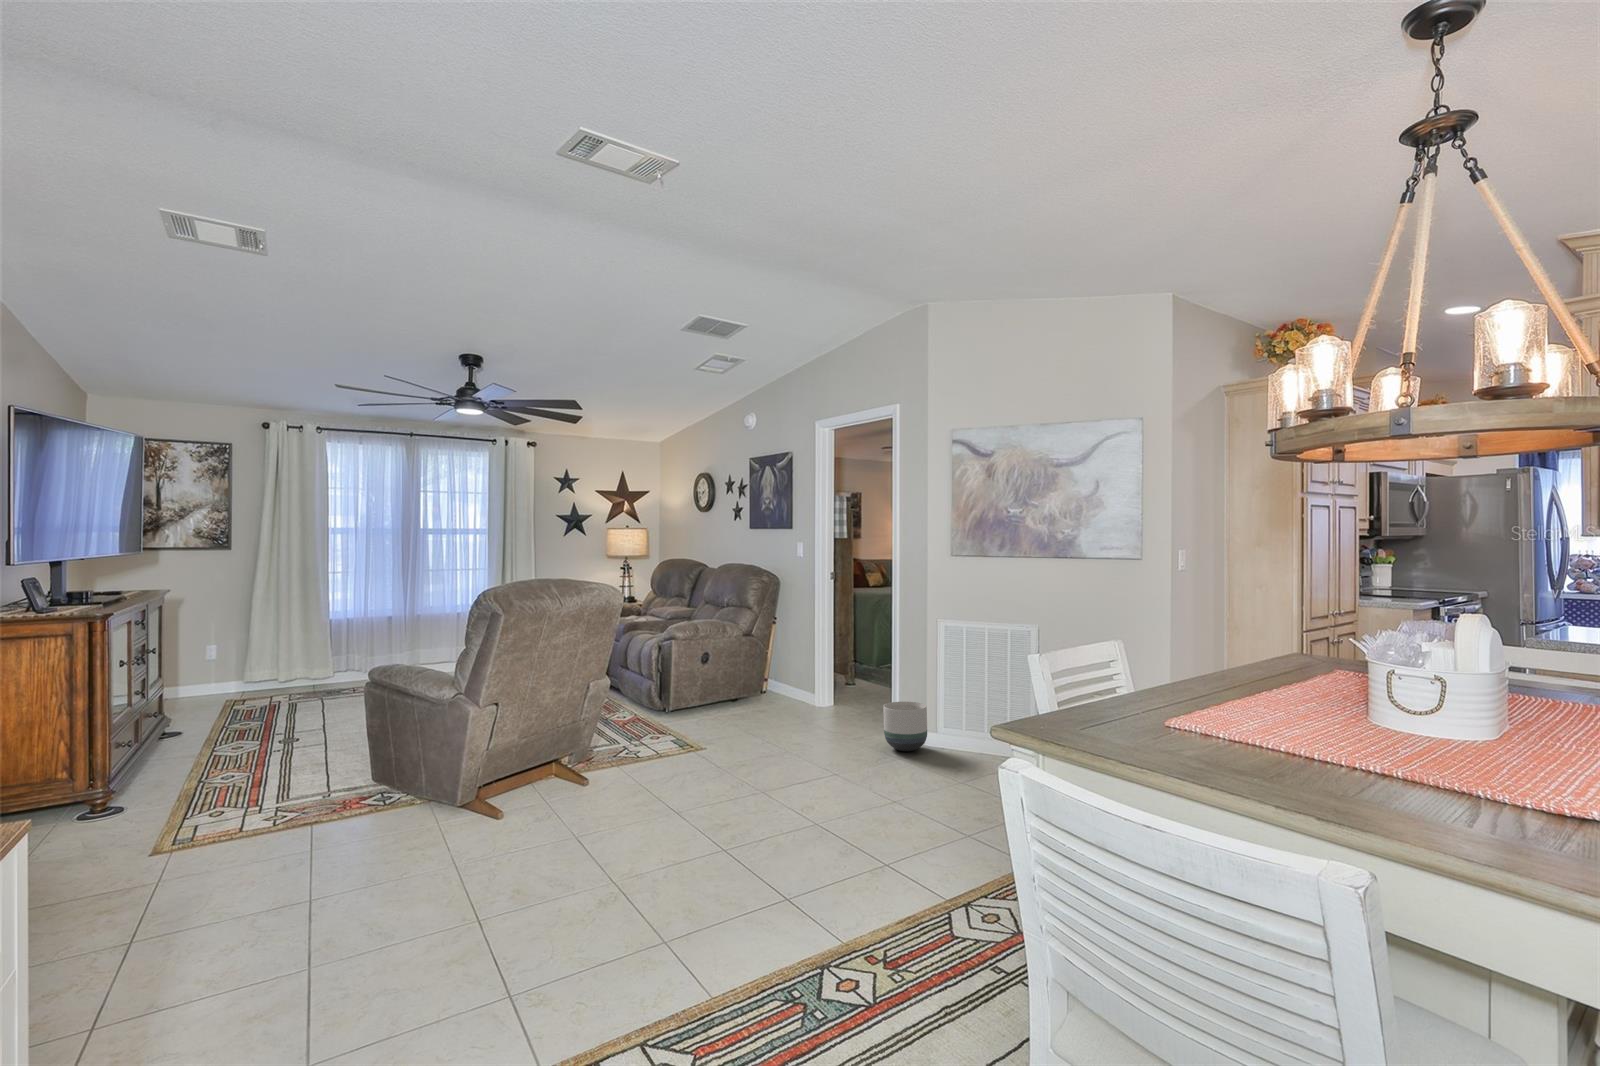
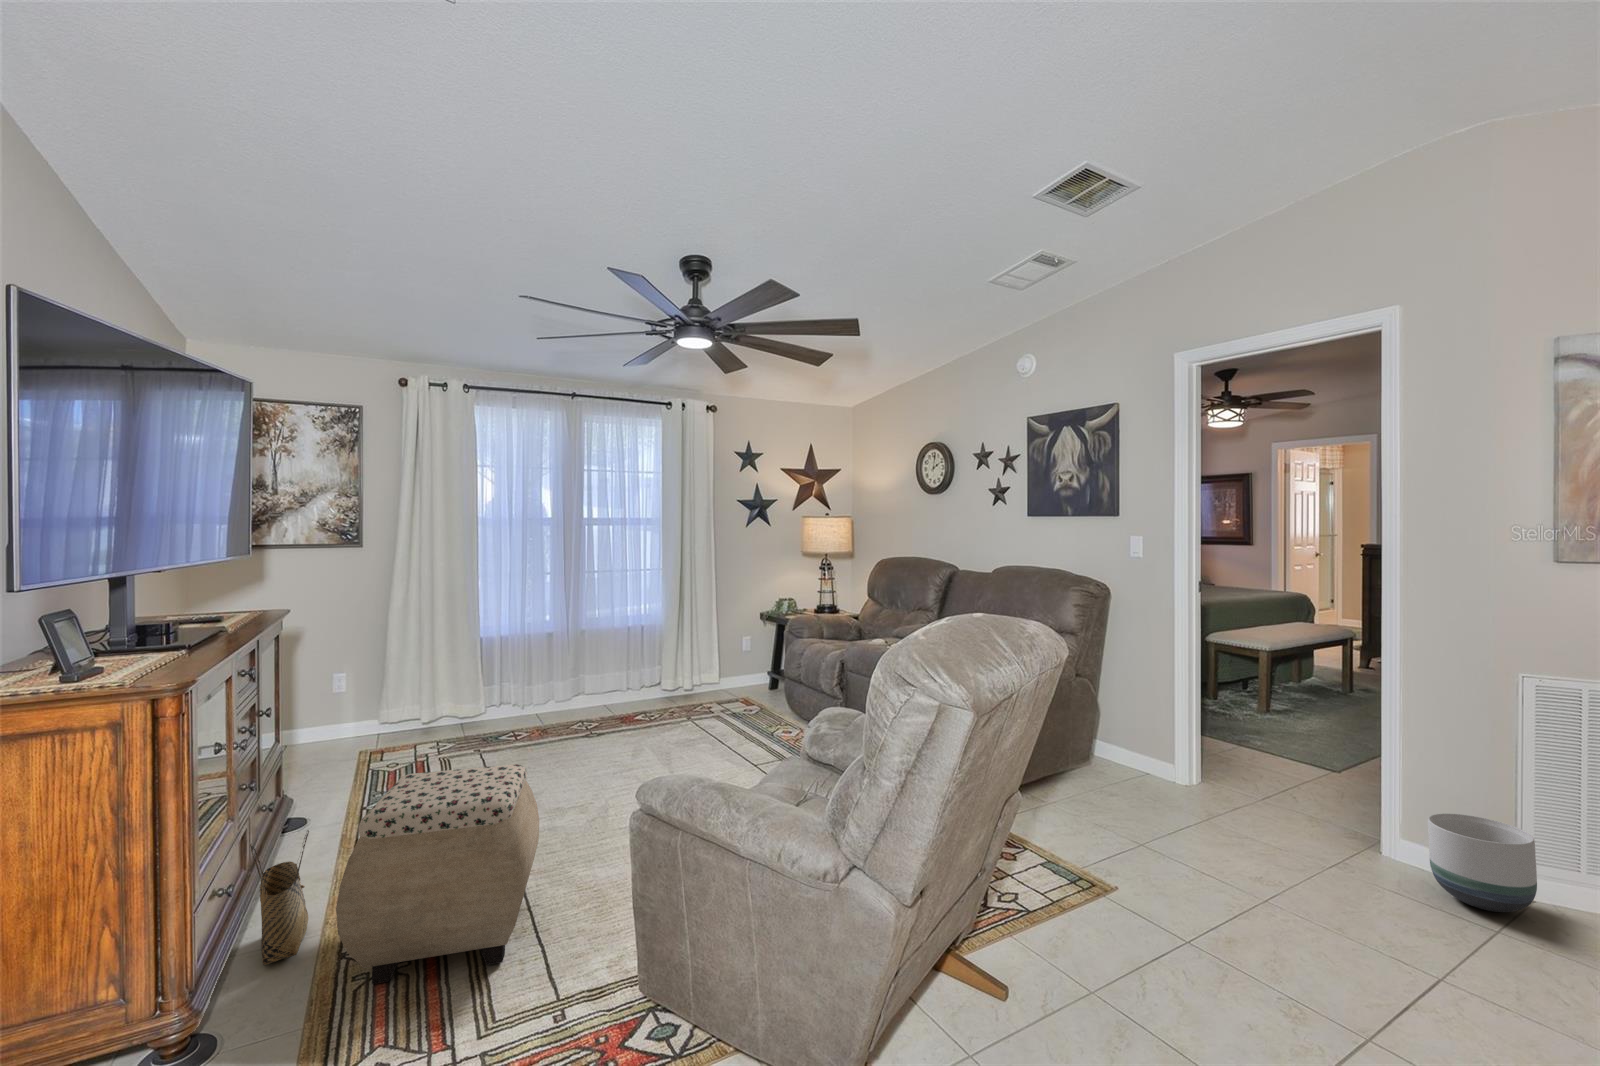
ottoman: none [195,679,336,793] -> present [336,764,539,984]
woven basket: none [141,715,180,789] -> present [250,830,309,965]

